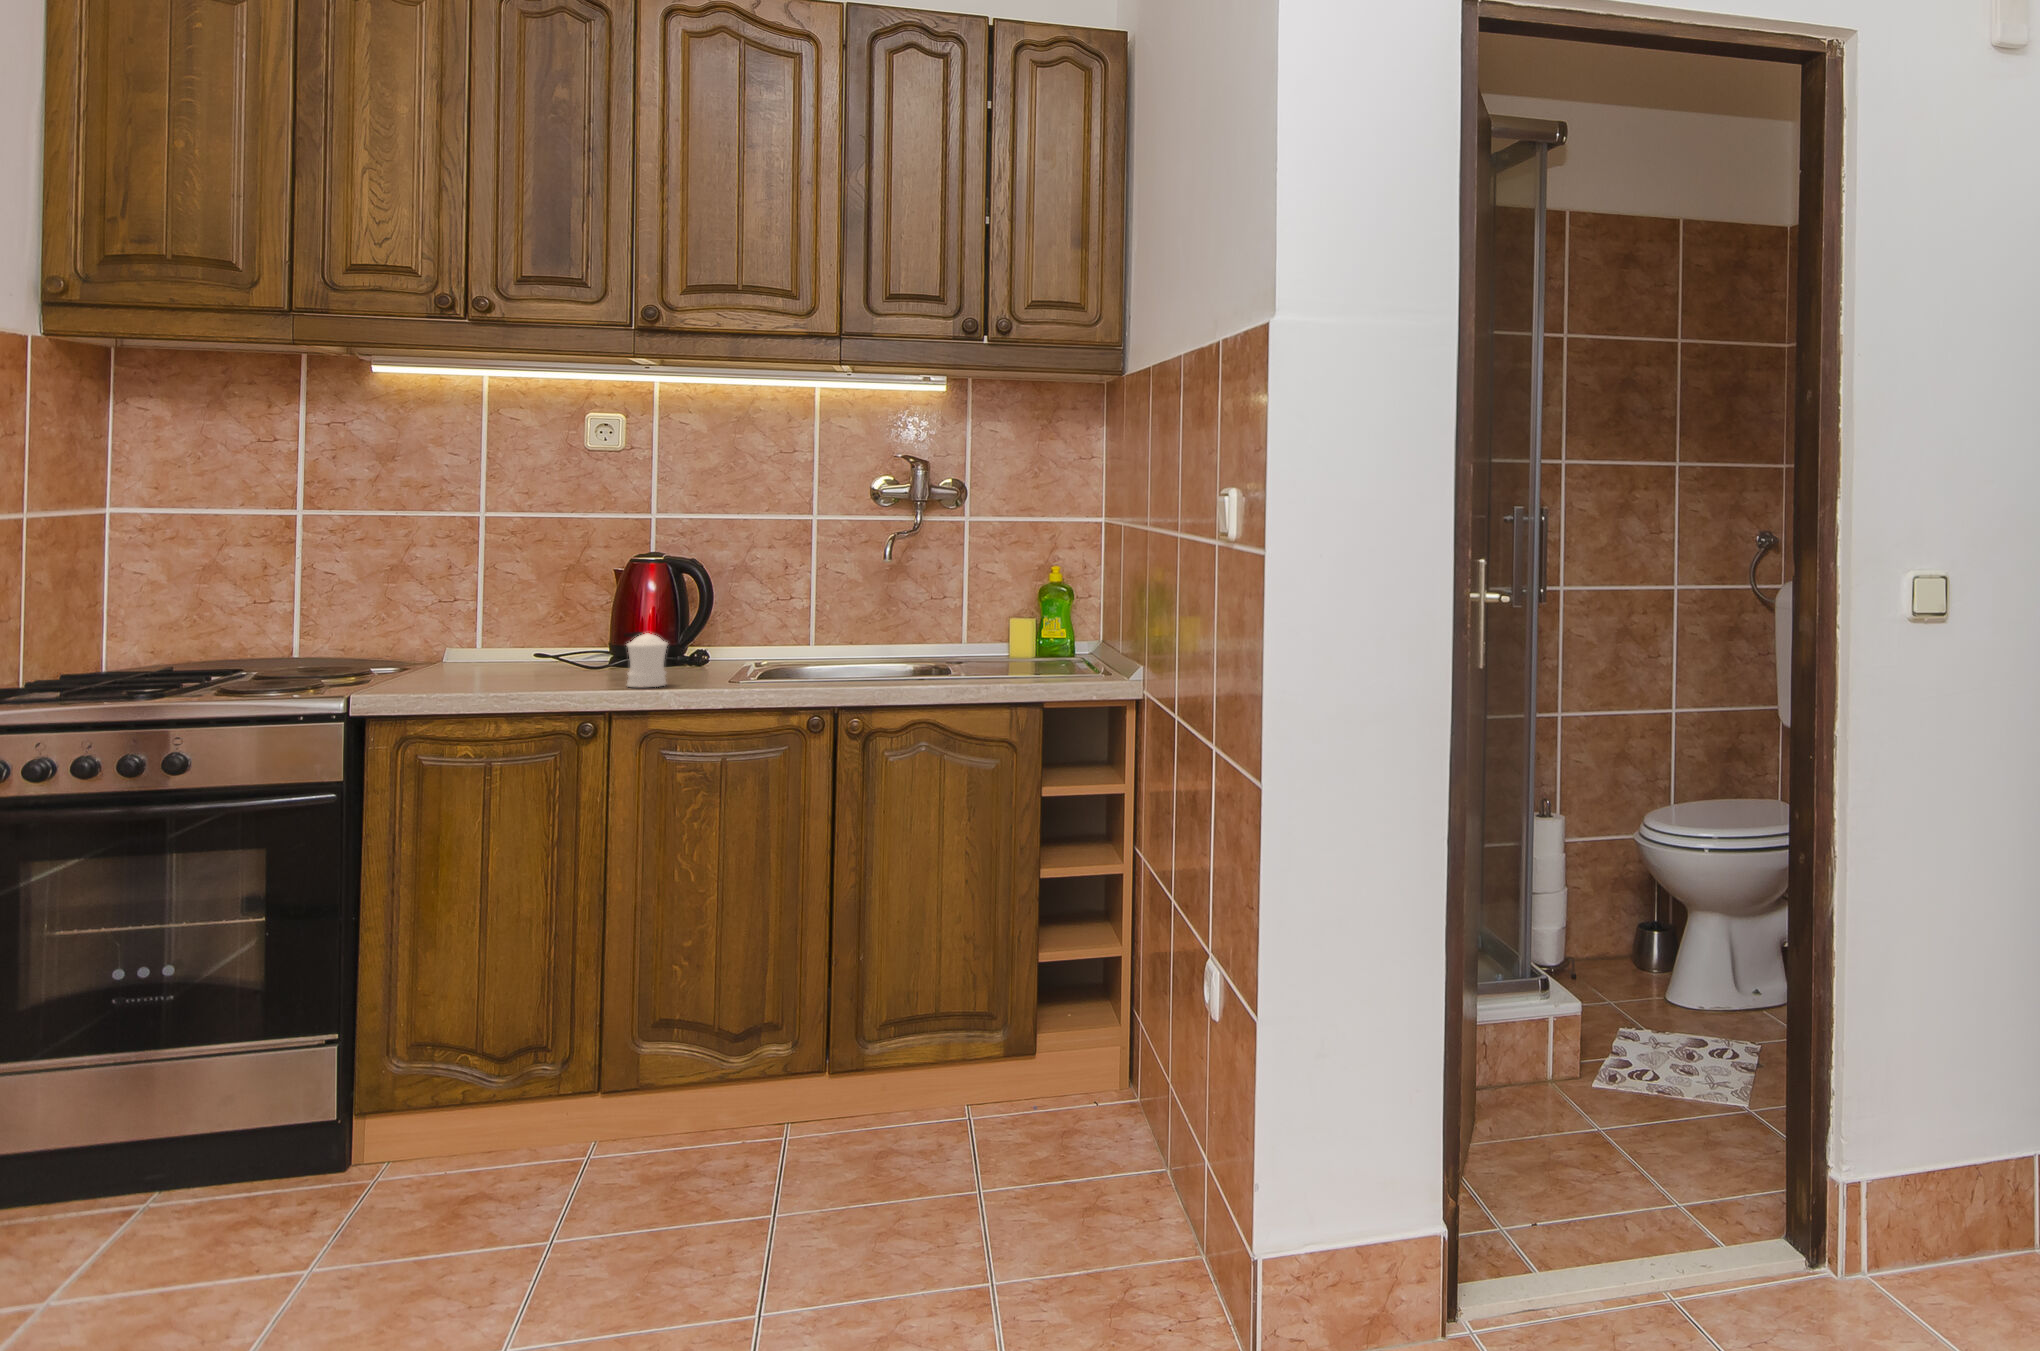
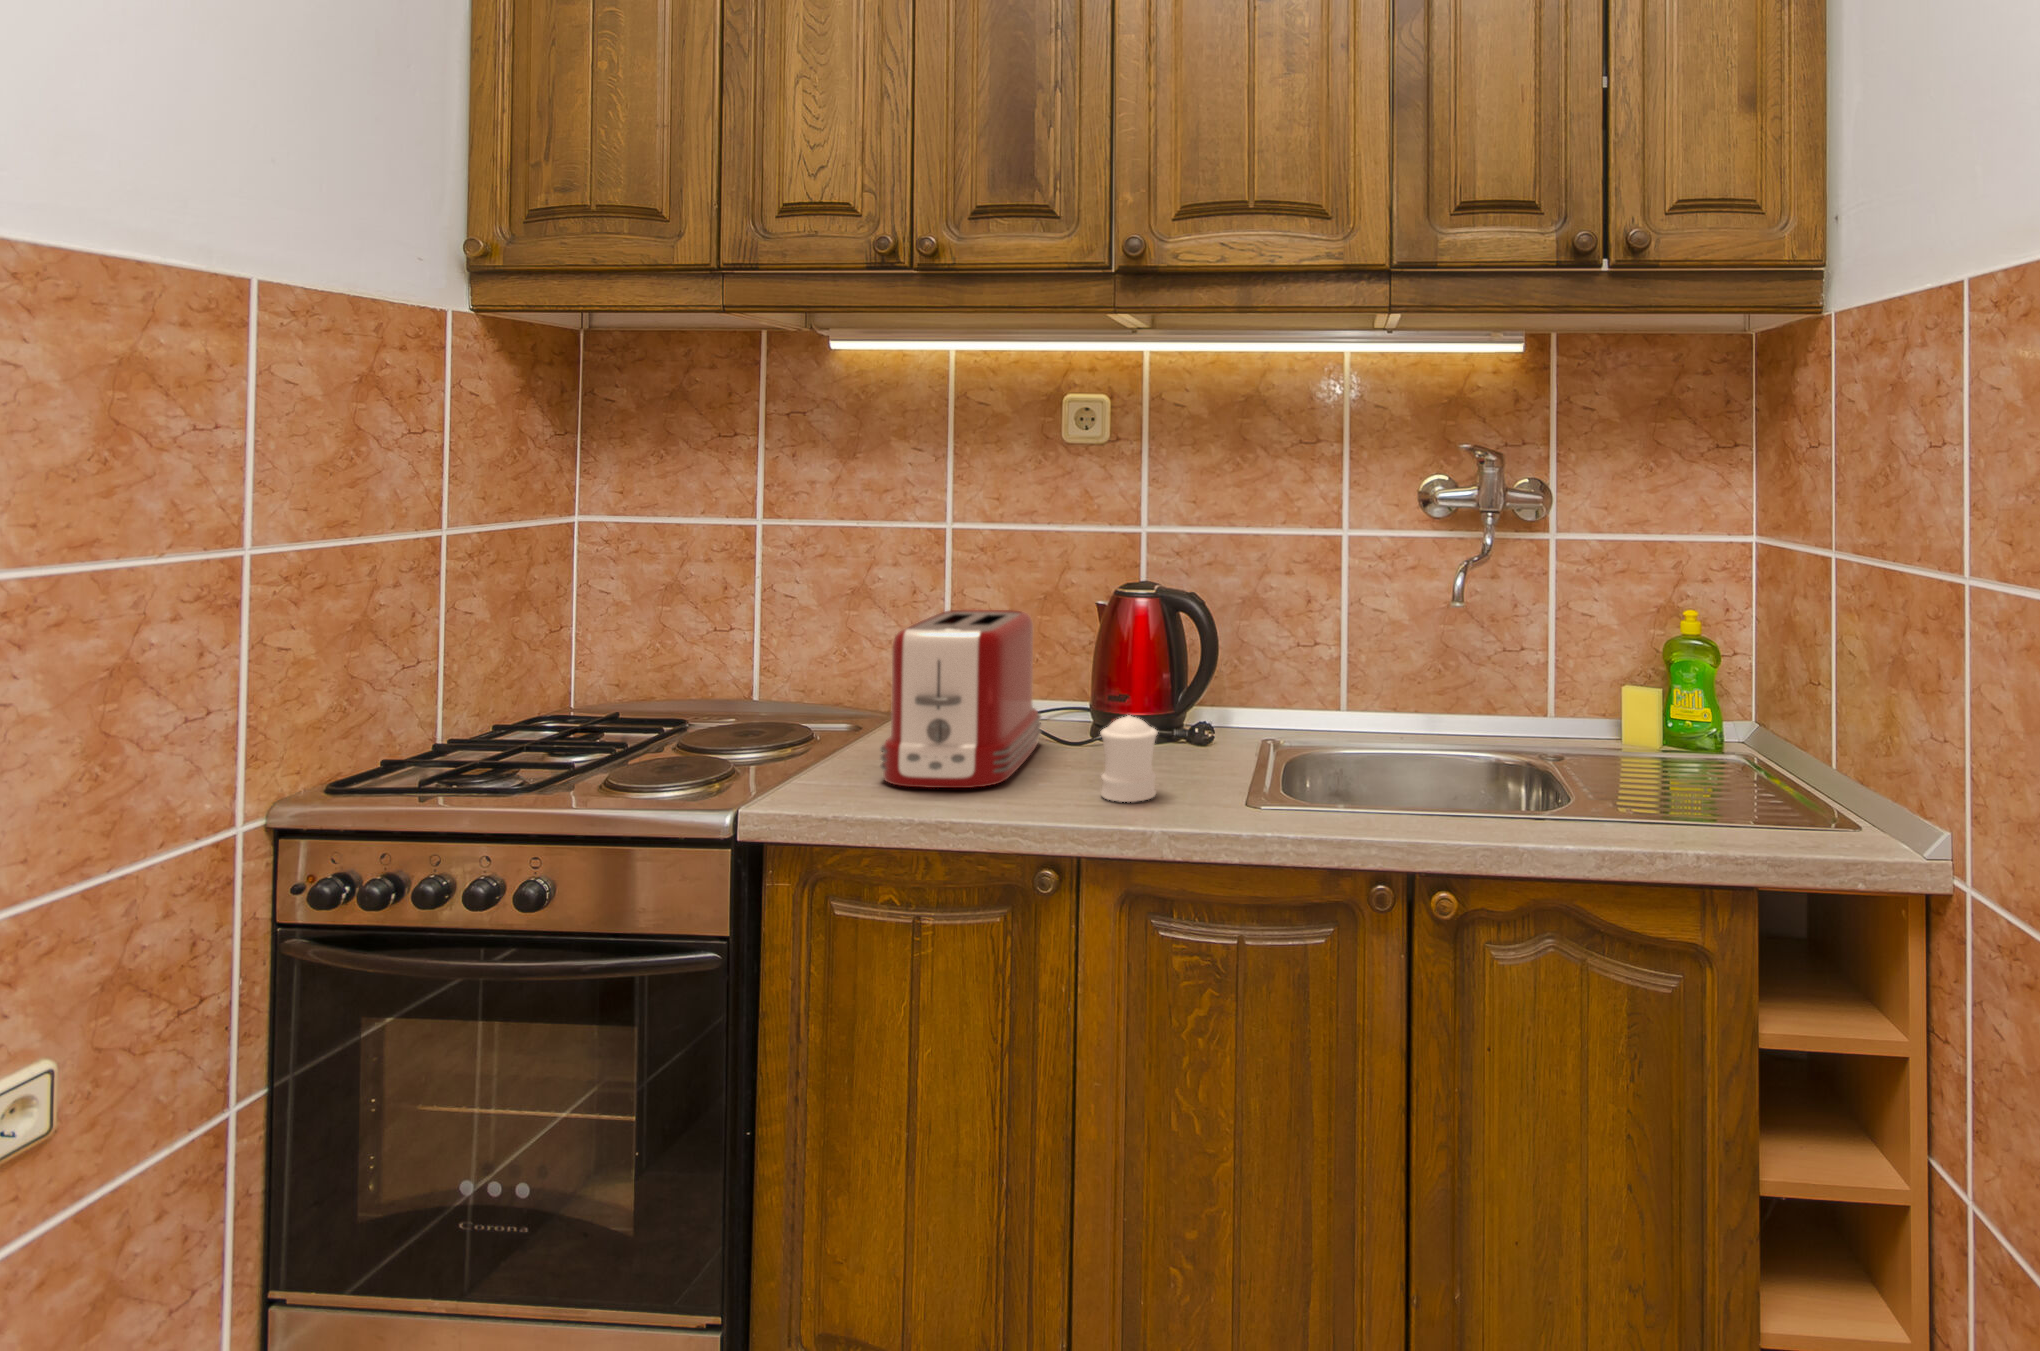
toaster: none [453,574,573,687] -> present [880,610,1041,788]

